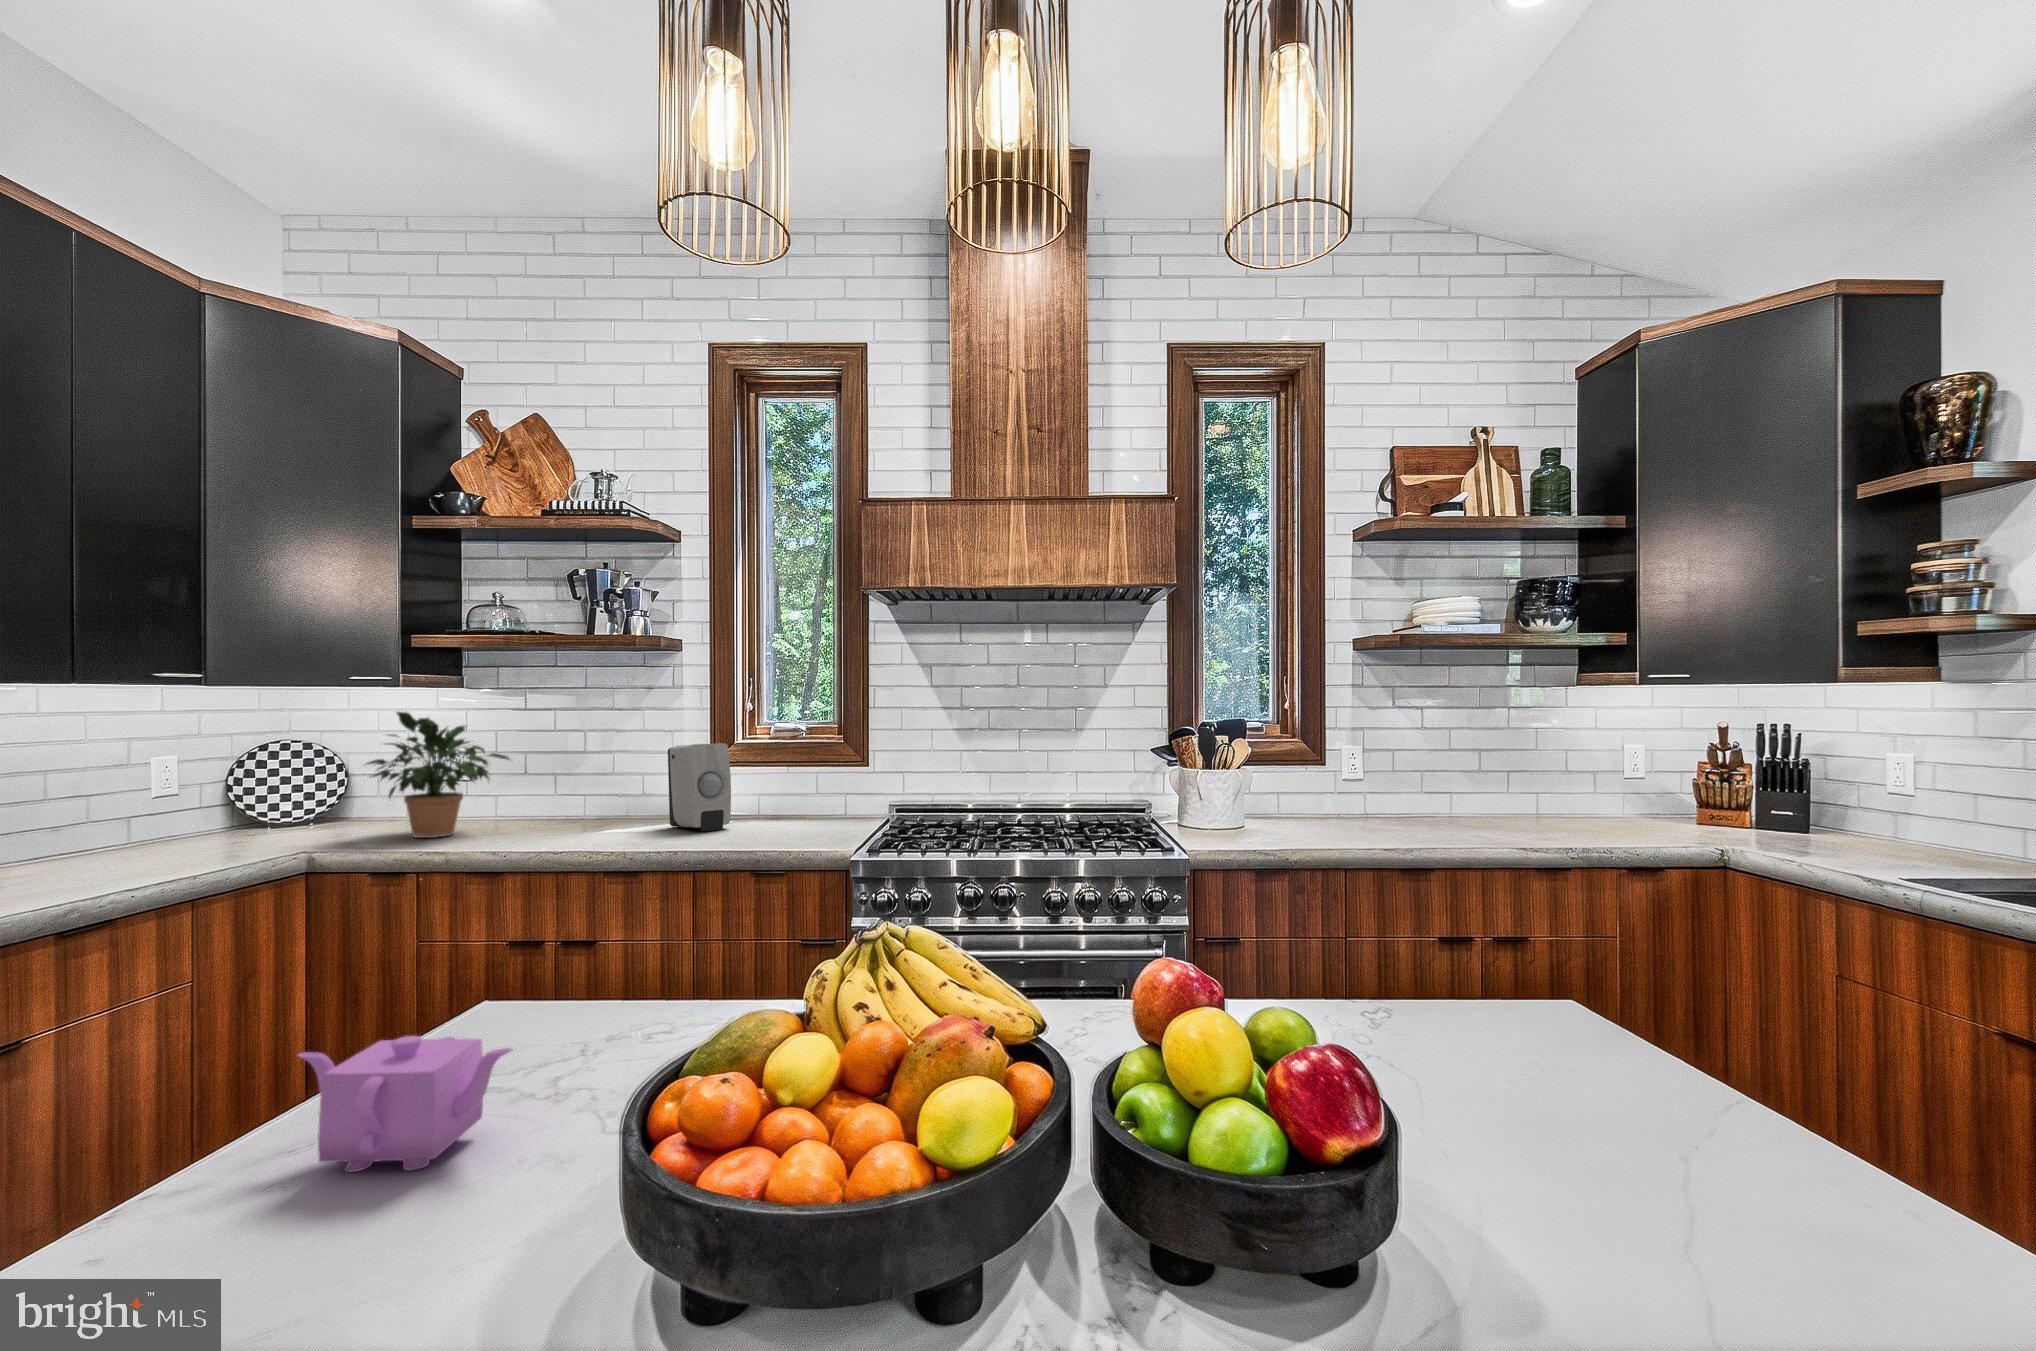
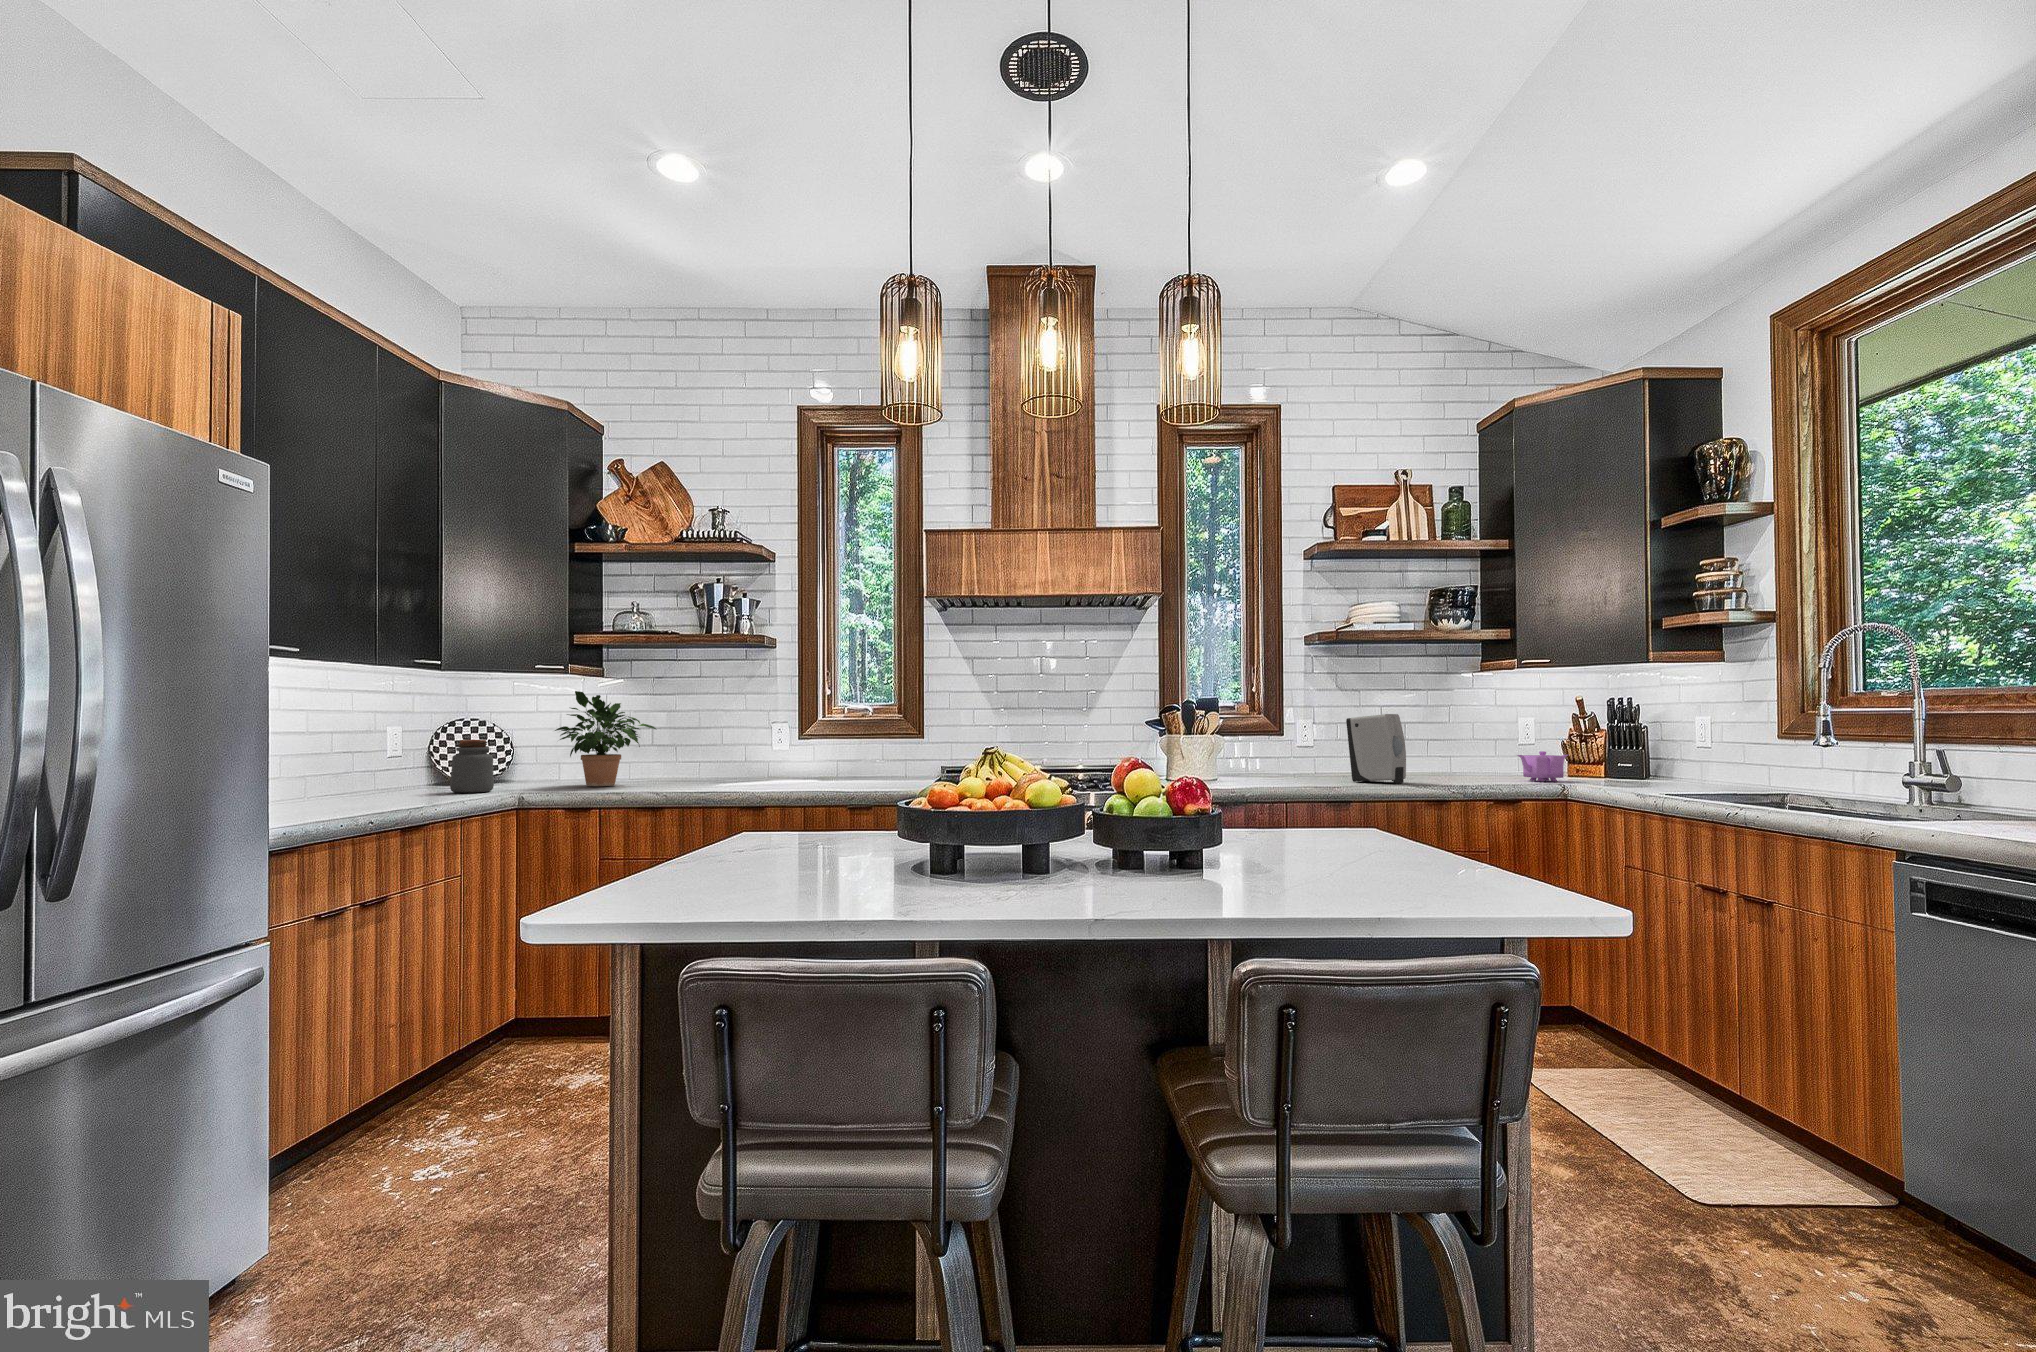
soap dispenser: present [668,743,731,831] -> present [1346,714,1406,783]
jar: none [200,780,269,855] -> present [450,740,494,793]
teapot: present [298,1036,512,1172] -> present [1517,751,1568,781]

